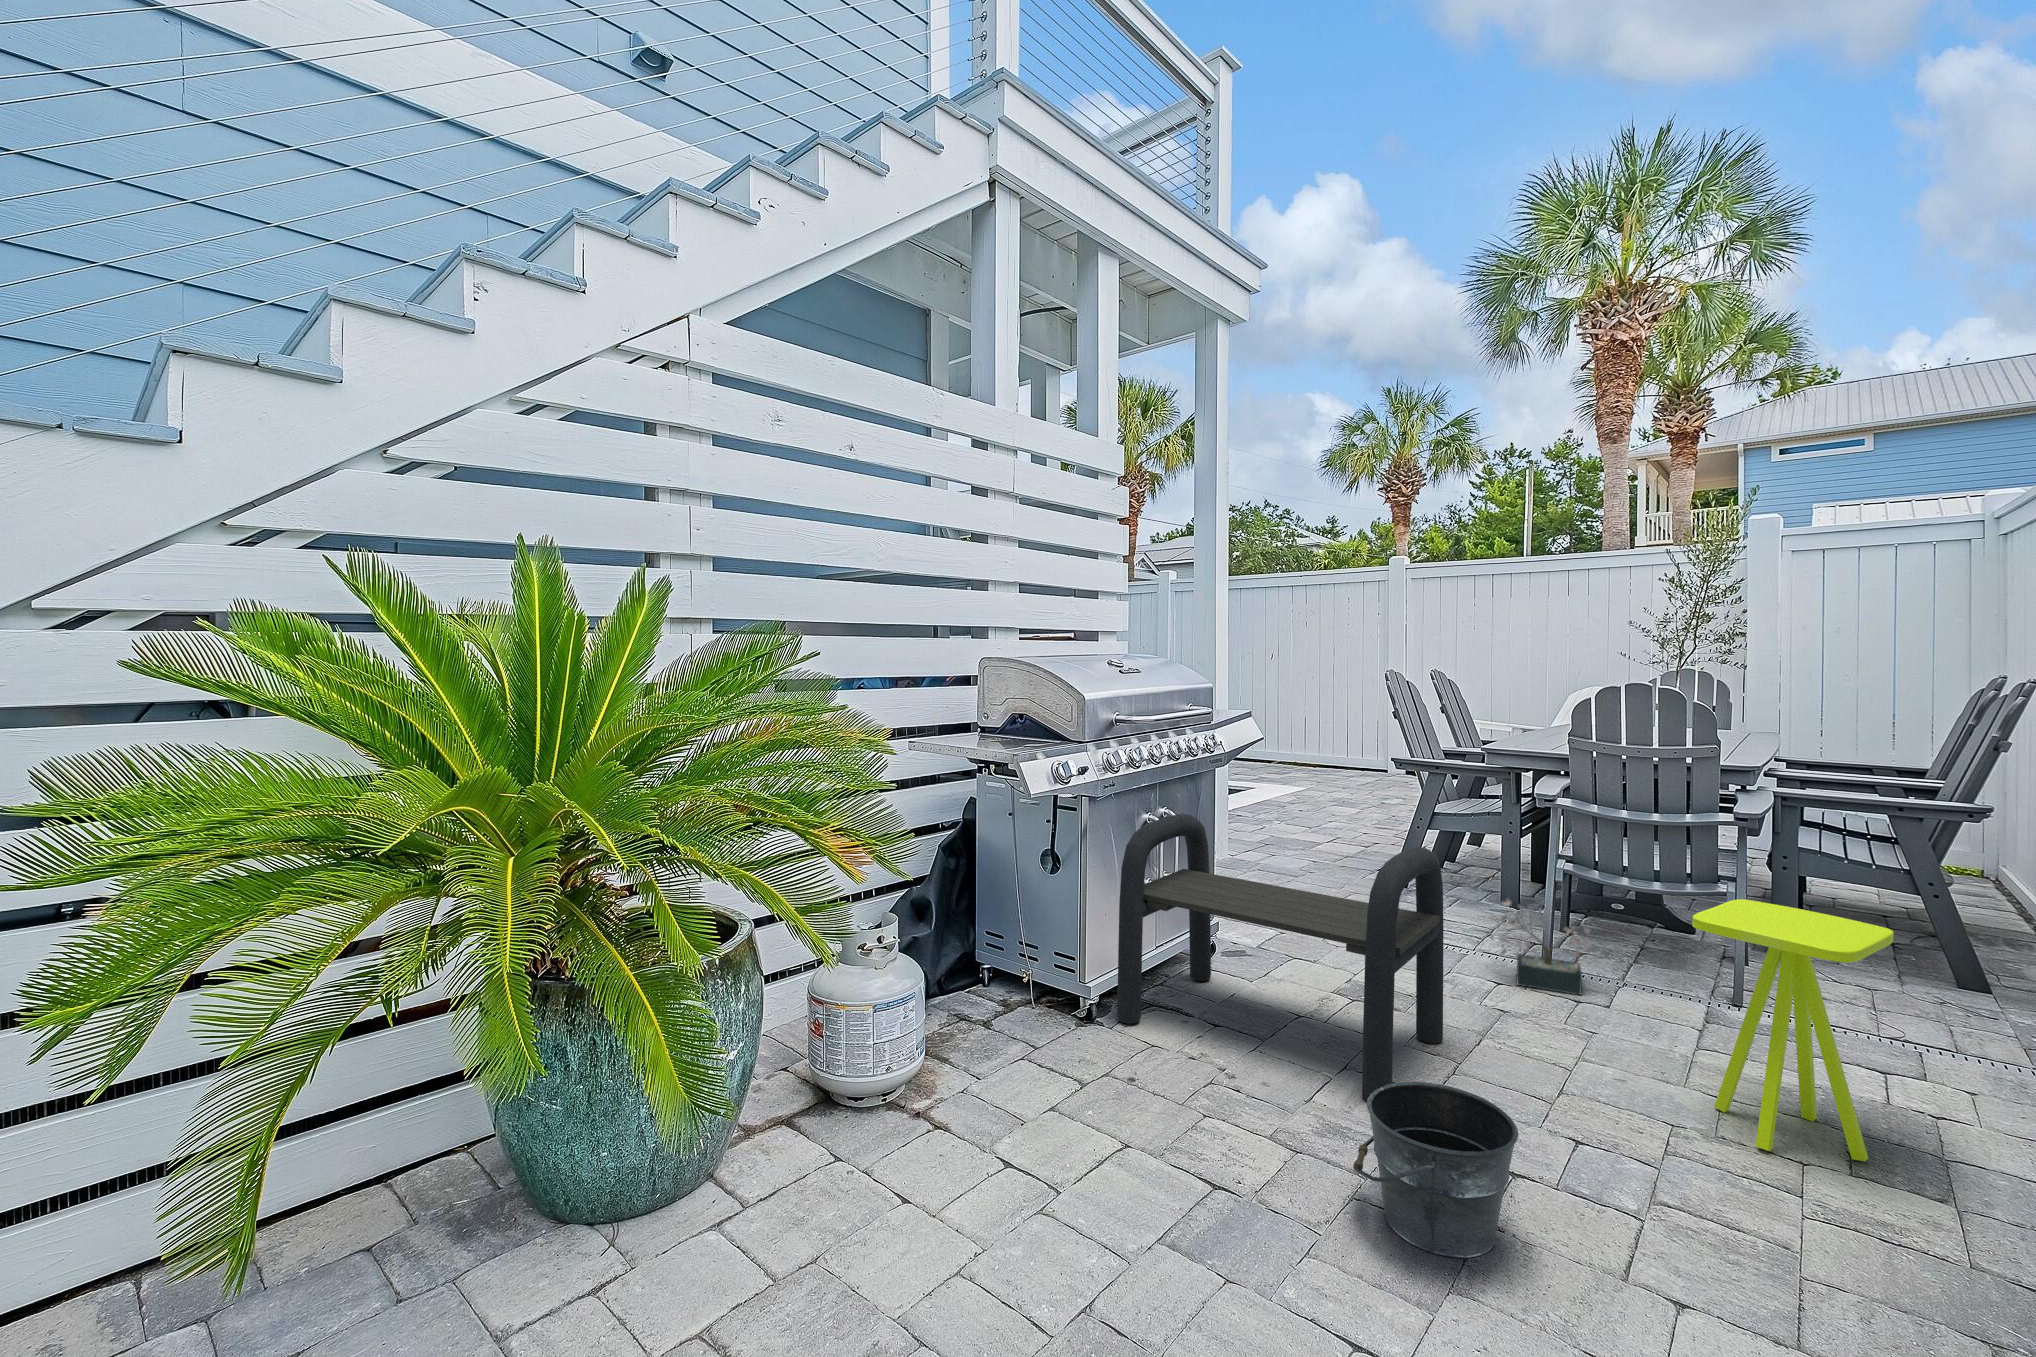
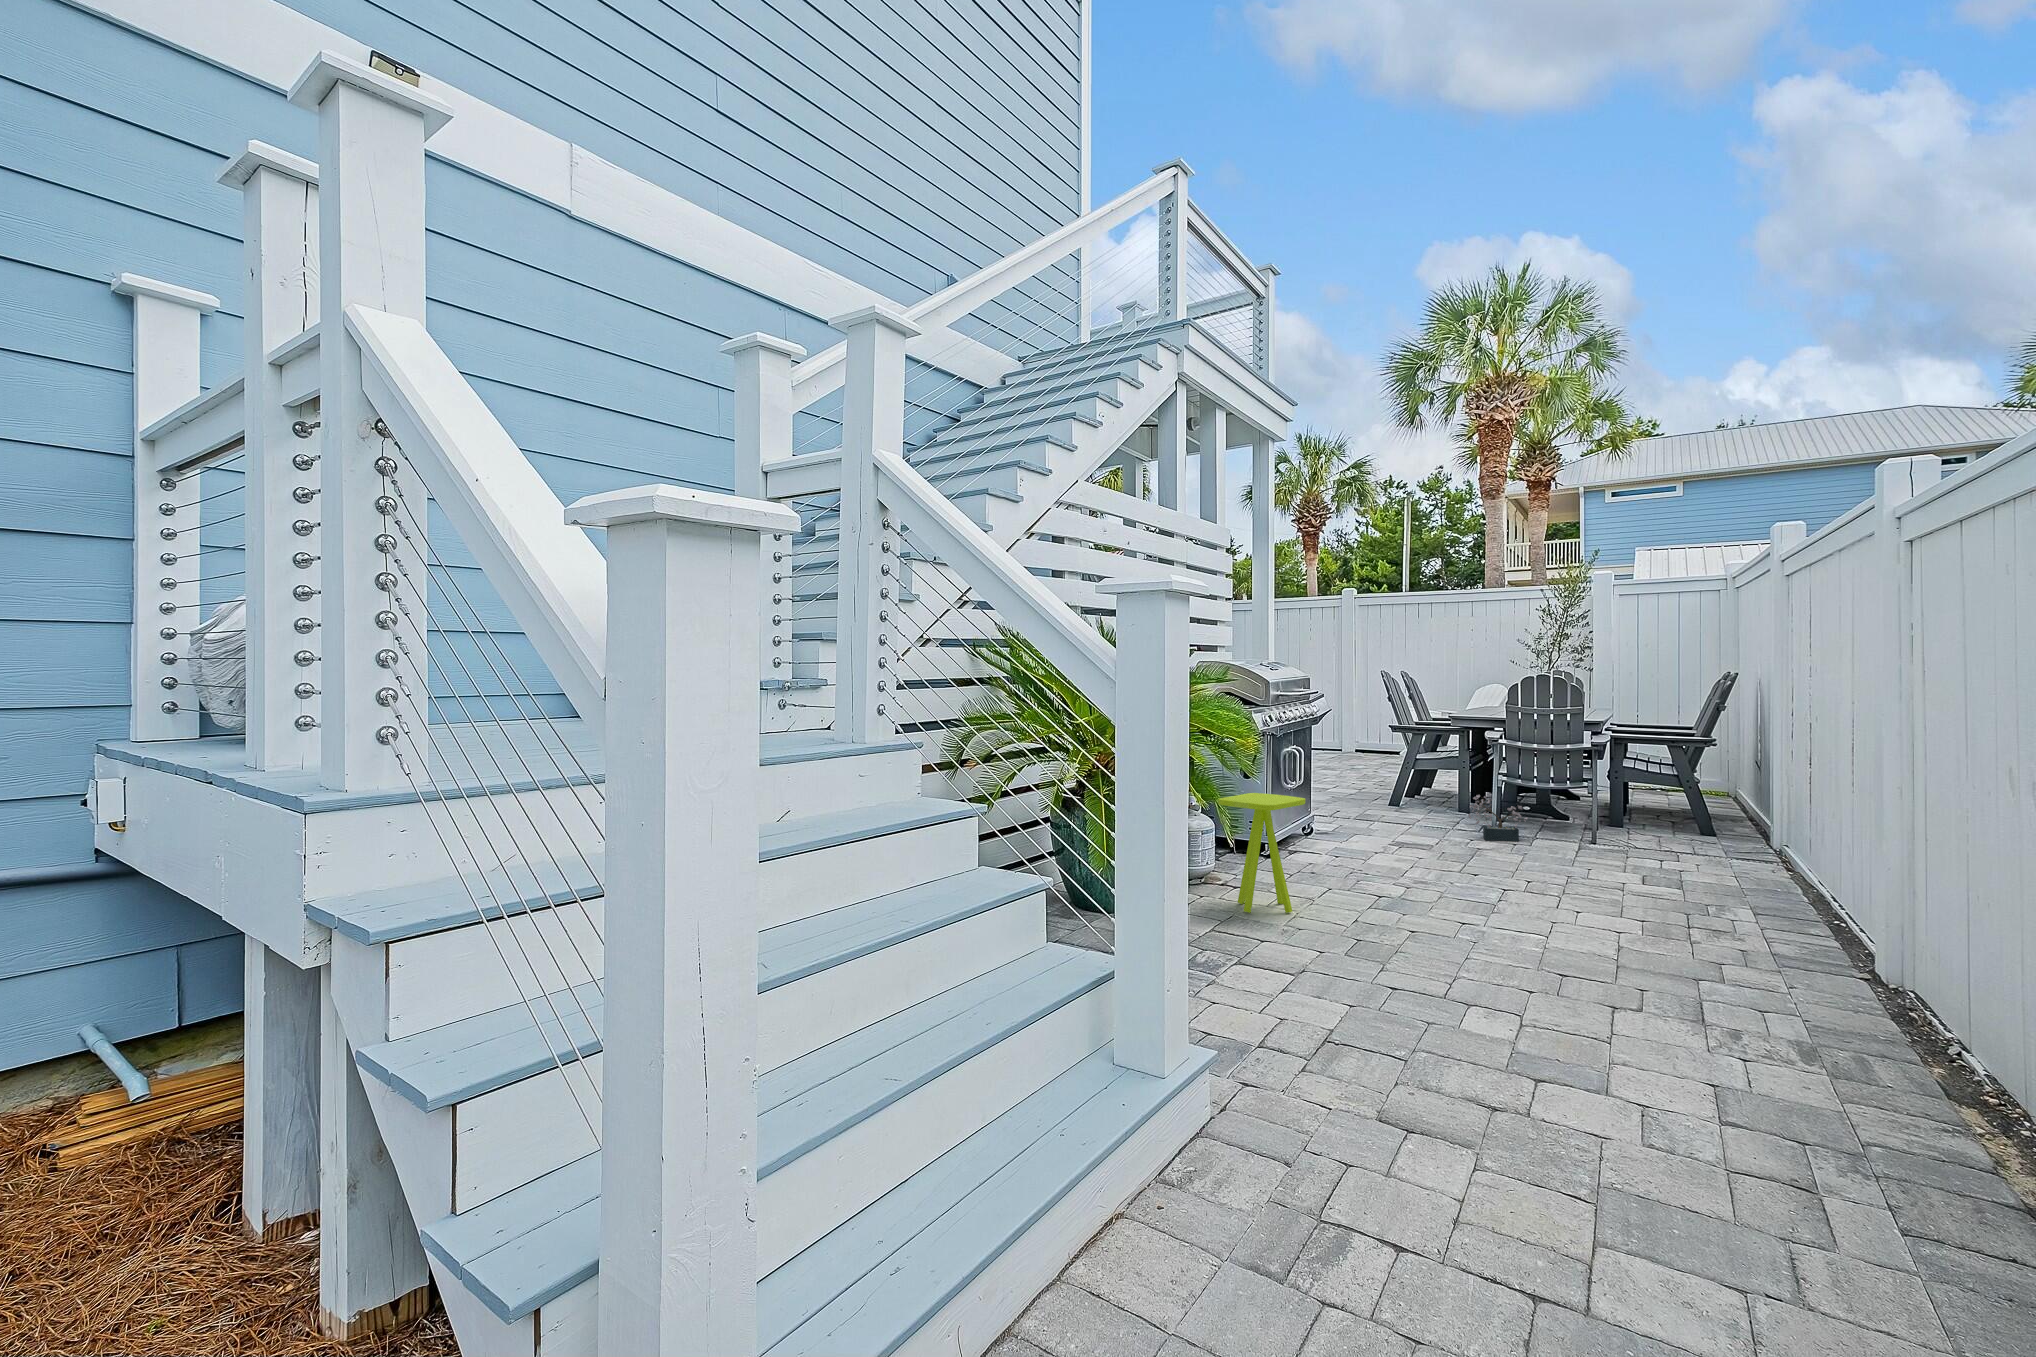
bench: present [1117,814,1443,1100] -> none [1290,749,1459,873]
side table: present [1692,899,1894,1161] -> present [1218,793,1306,913]
bucket: present [1353,1082,1519,1258] -> none [1448,841,1516,898]

